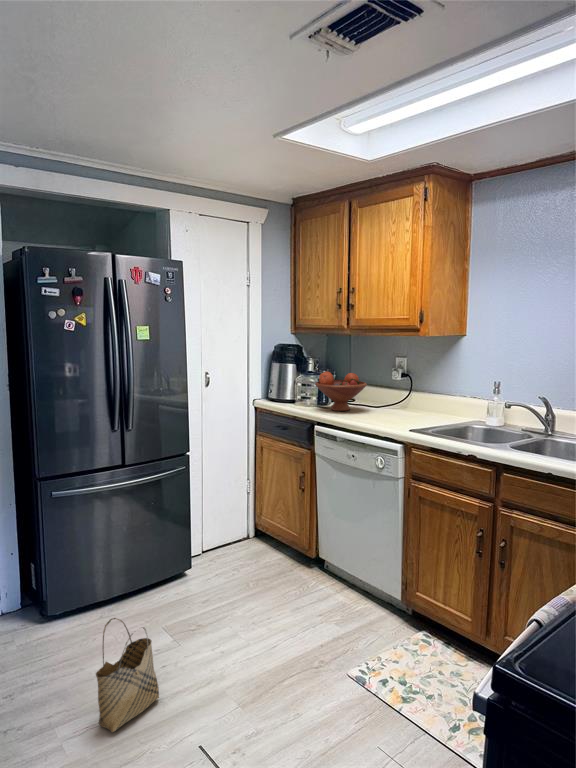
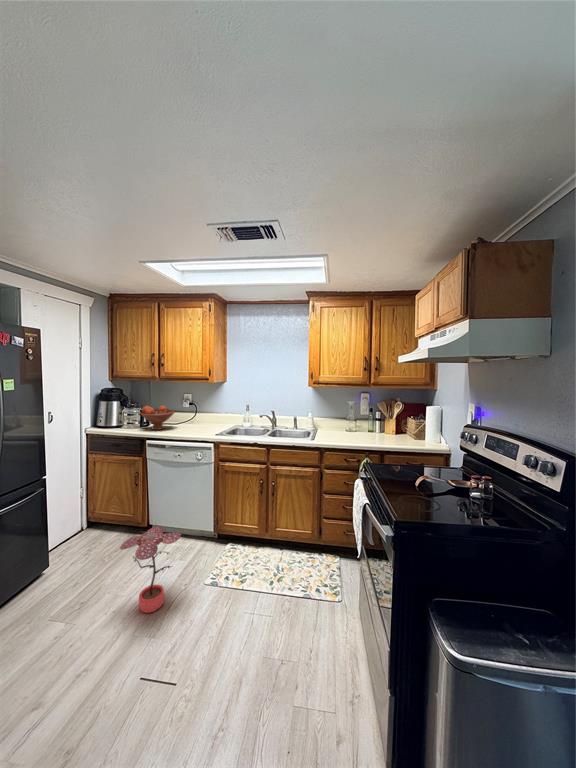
potted plant: none [226,555,305,675] -> present [120,527,181,613]
woven basket: present [96,618,159,732] -> none [35,617,84,722]

